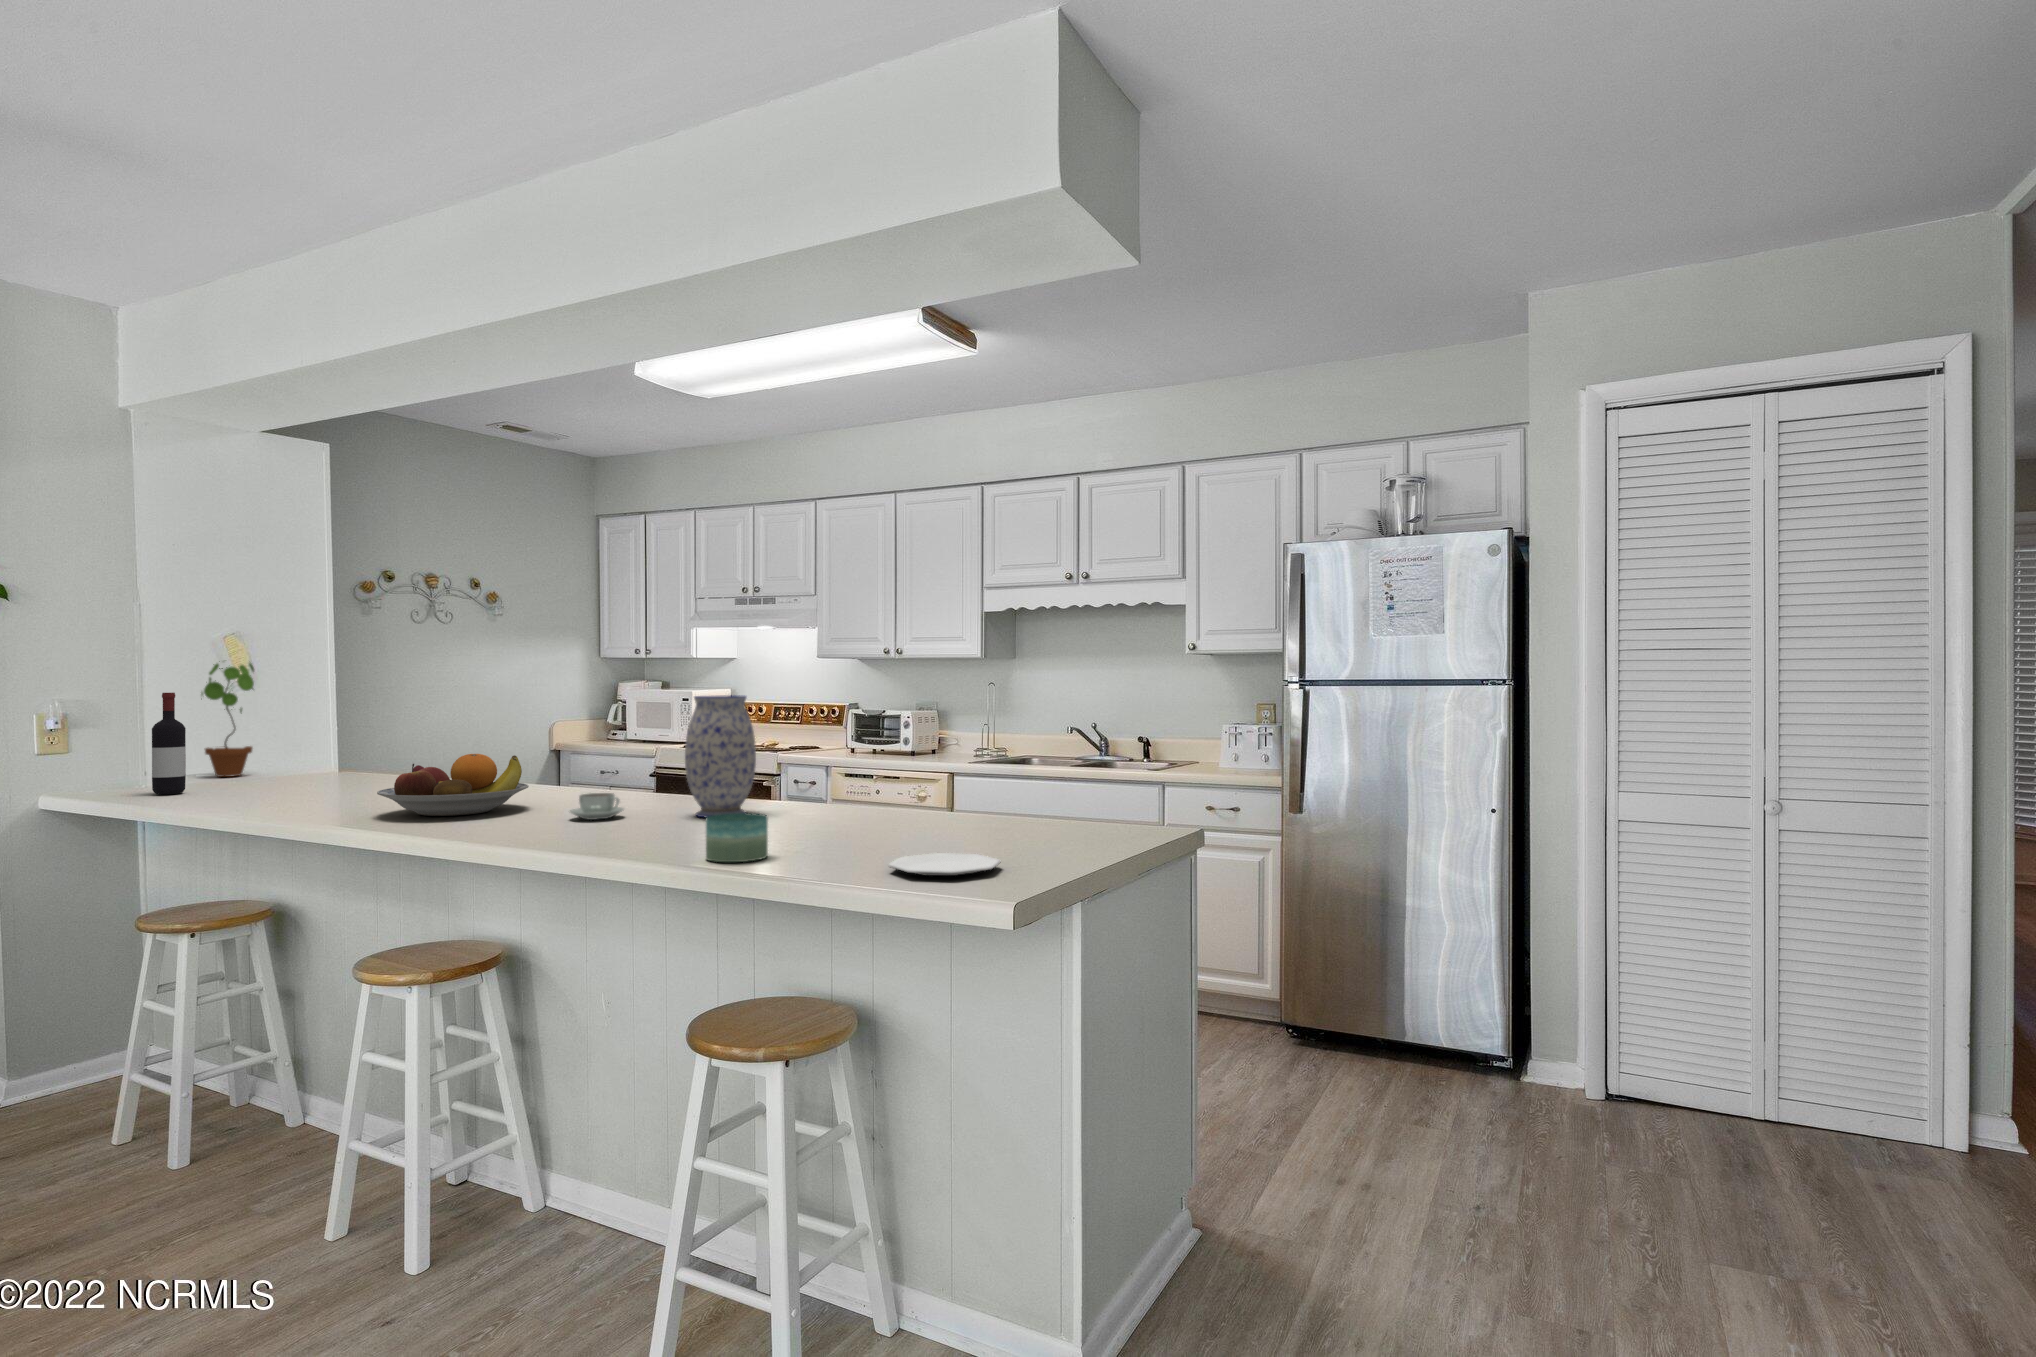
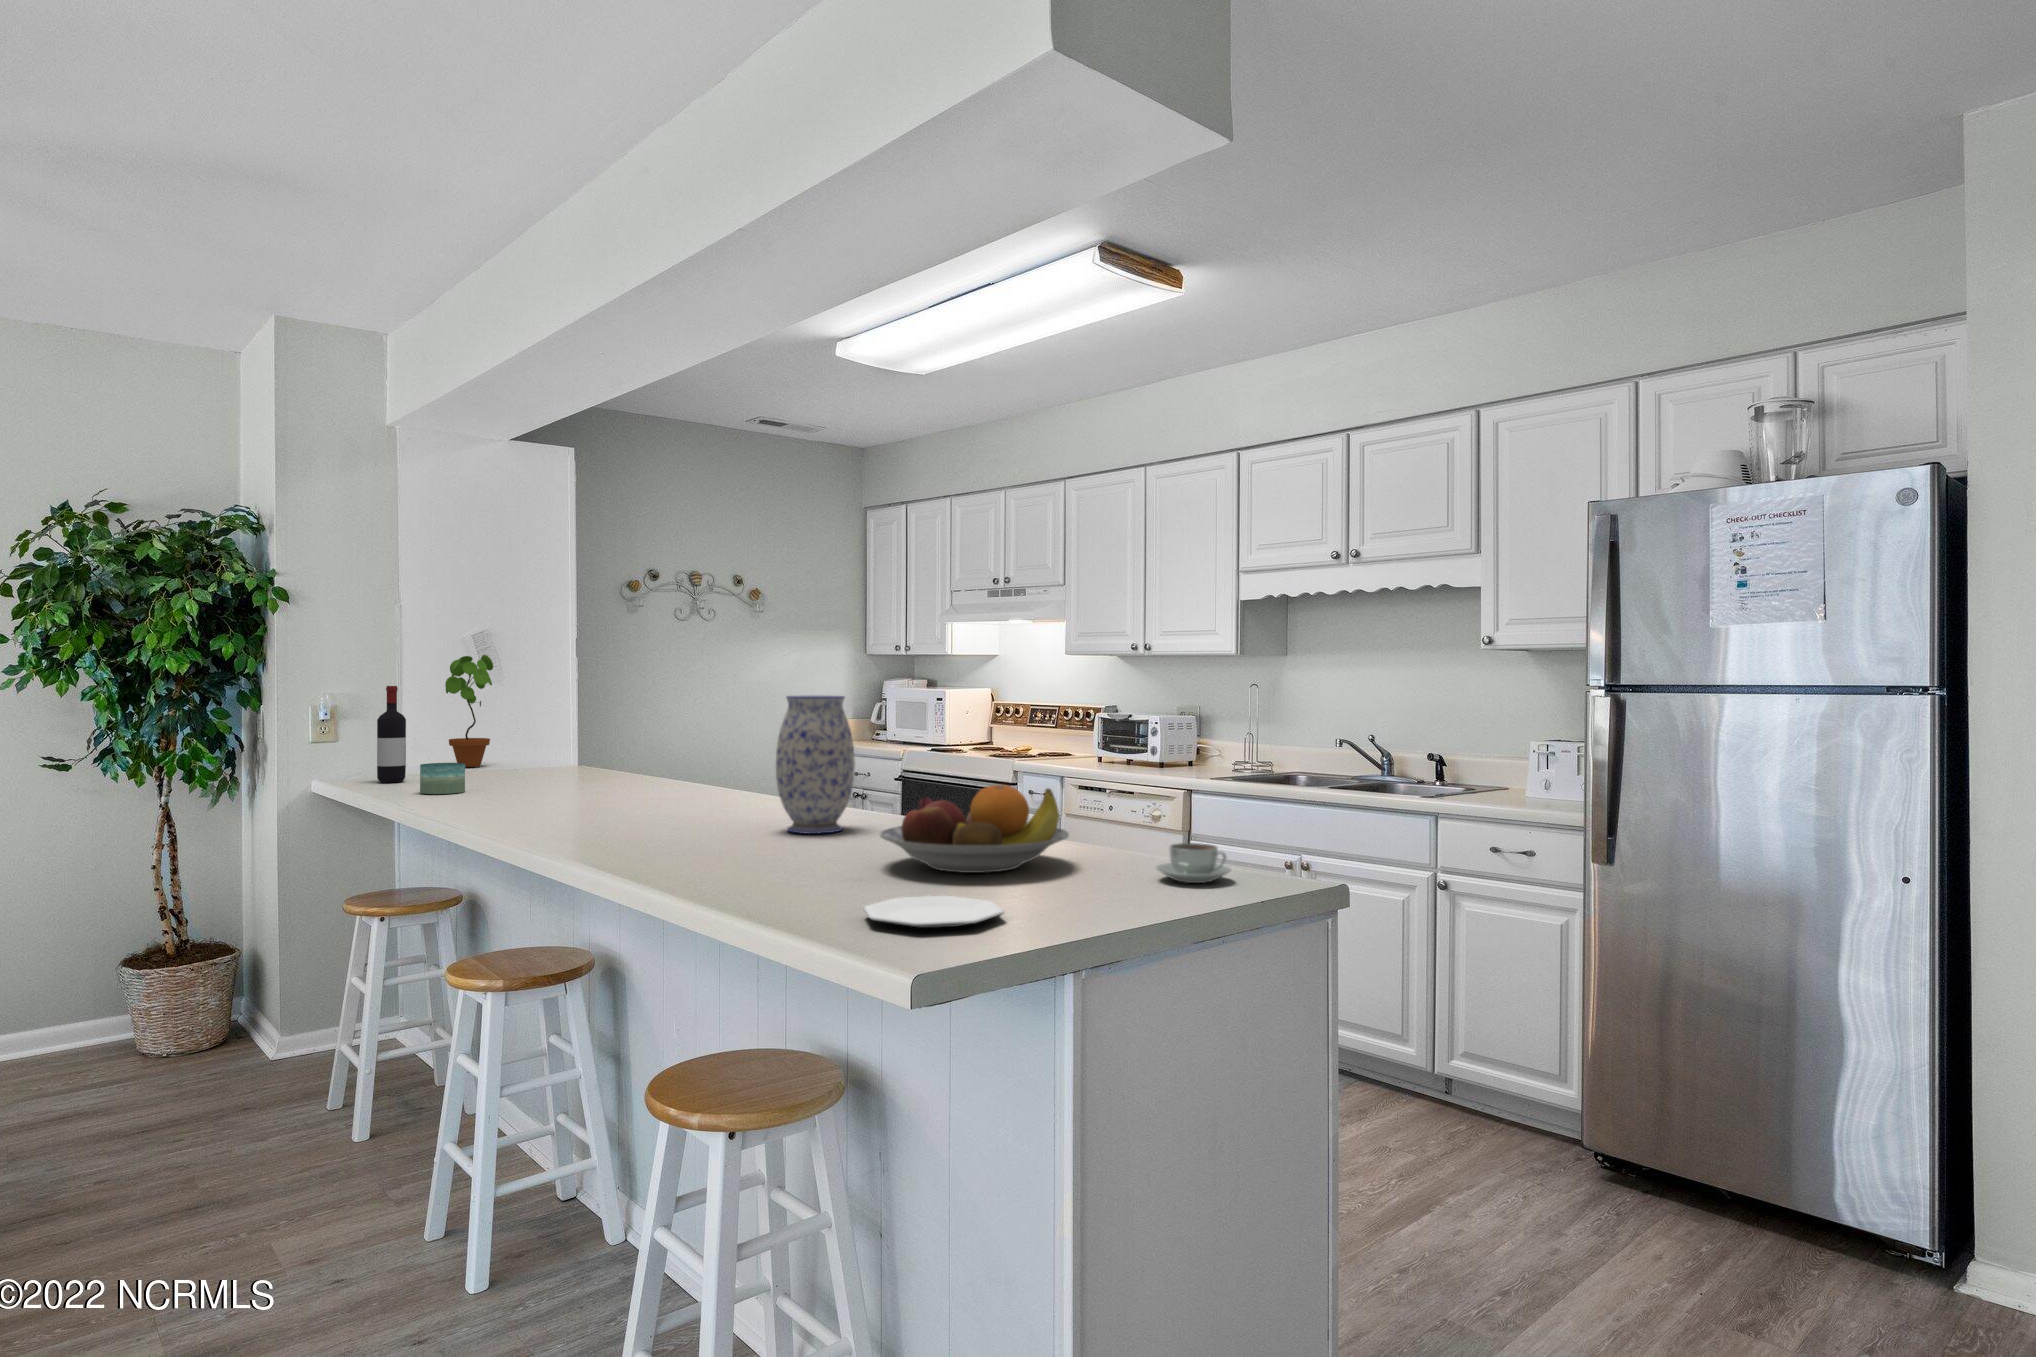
fruit bowl: present [377,754,529,816] -> present [880,785,1069,873]
coffee cup: present [570,793,624,820] -> present [1156,843,1231,883]
candle: present [706,813,768,862] -> present [420,763,465,794]

